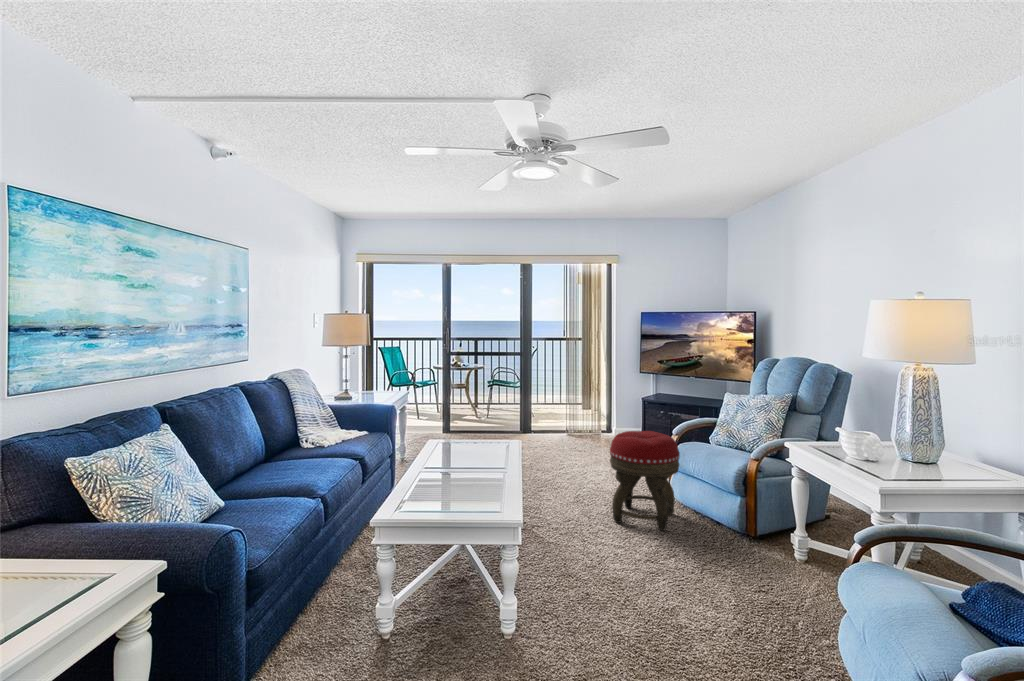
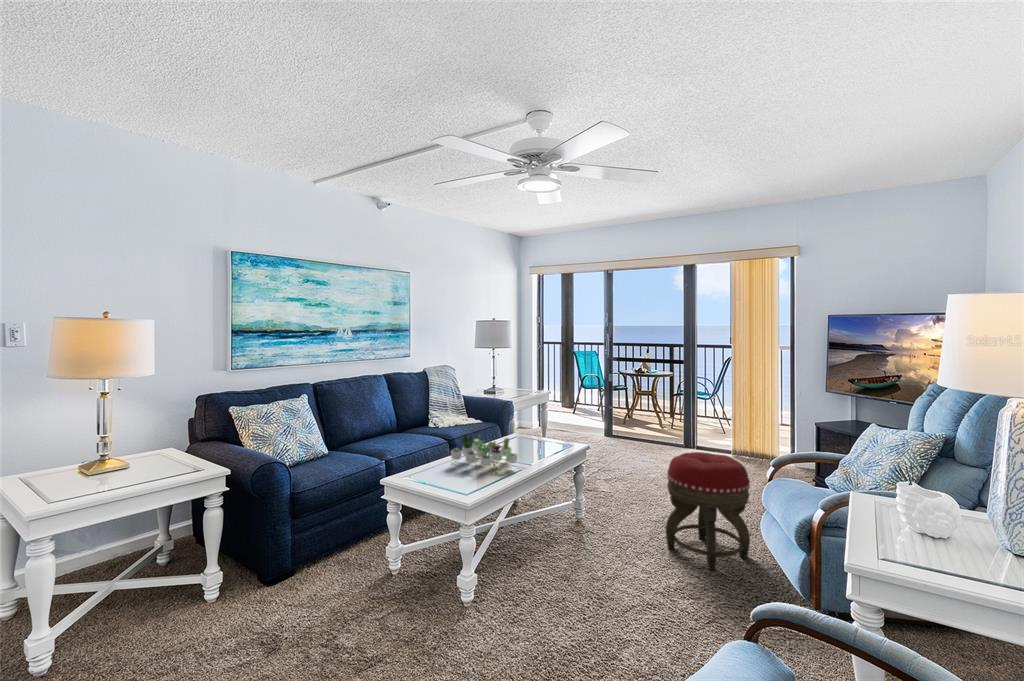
succulent plant: none [424,440,501,481] -> present [451,435,517,473]

